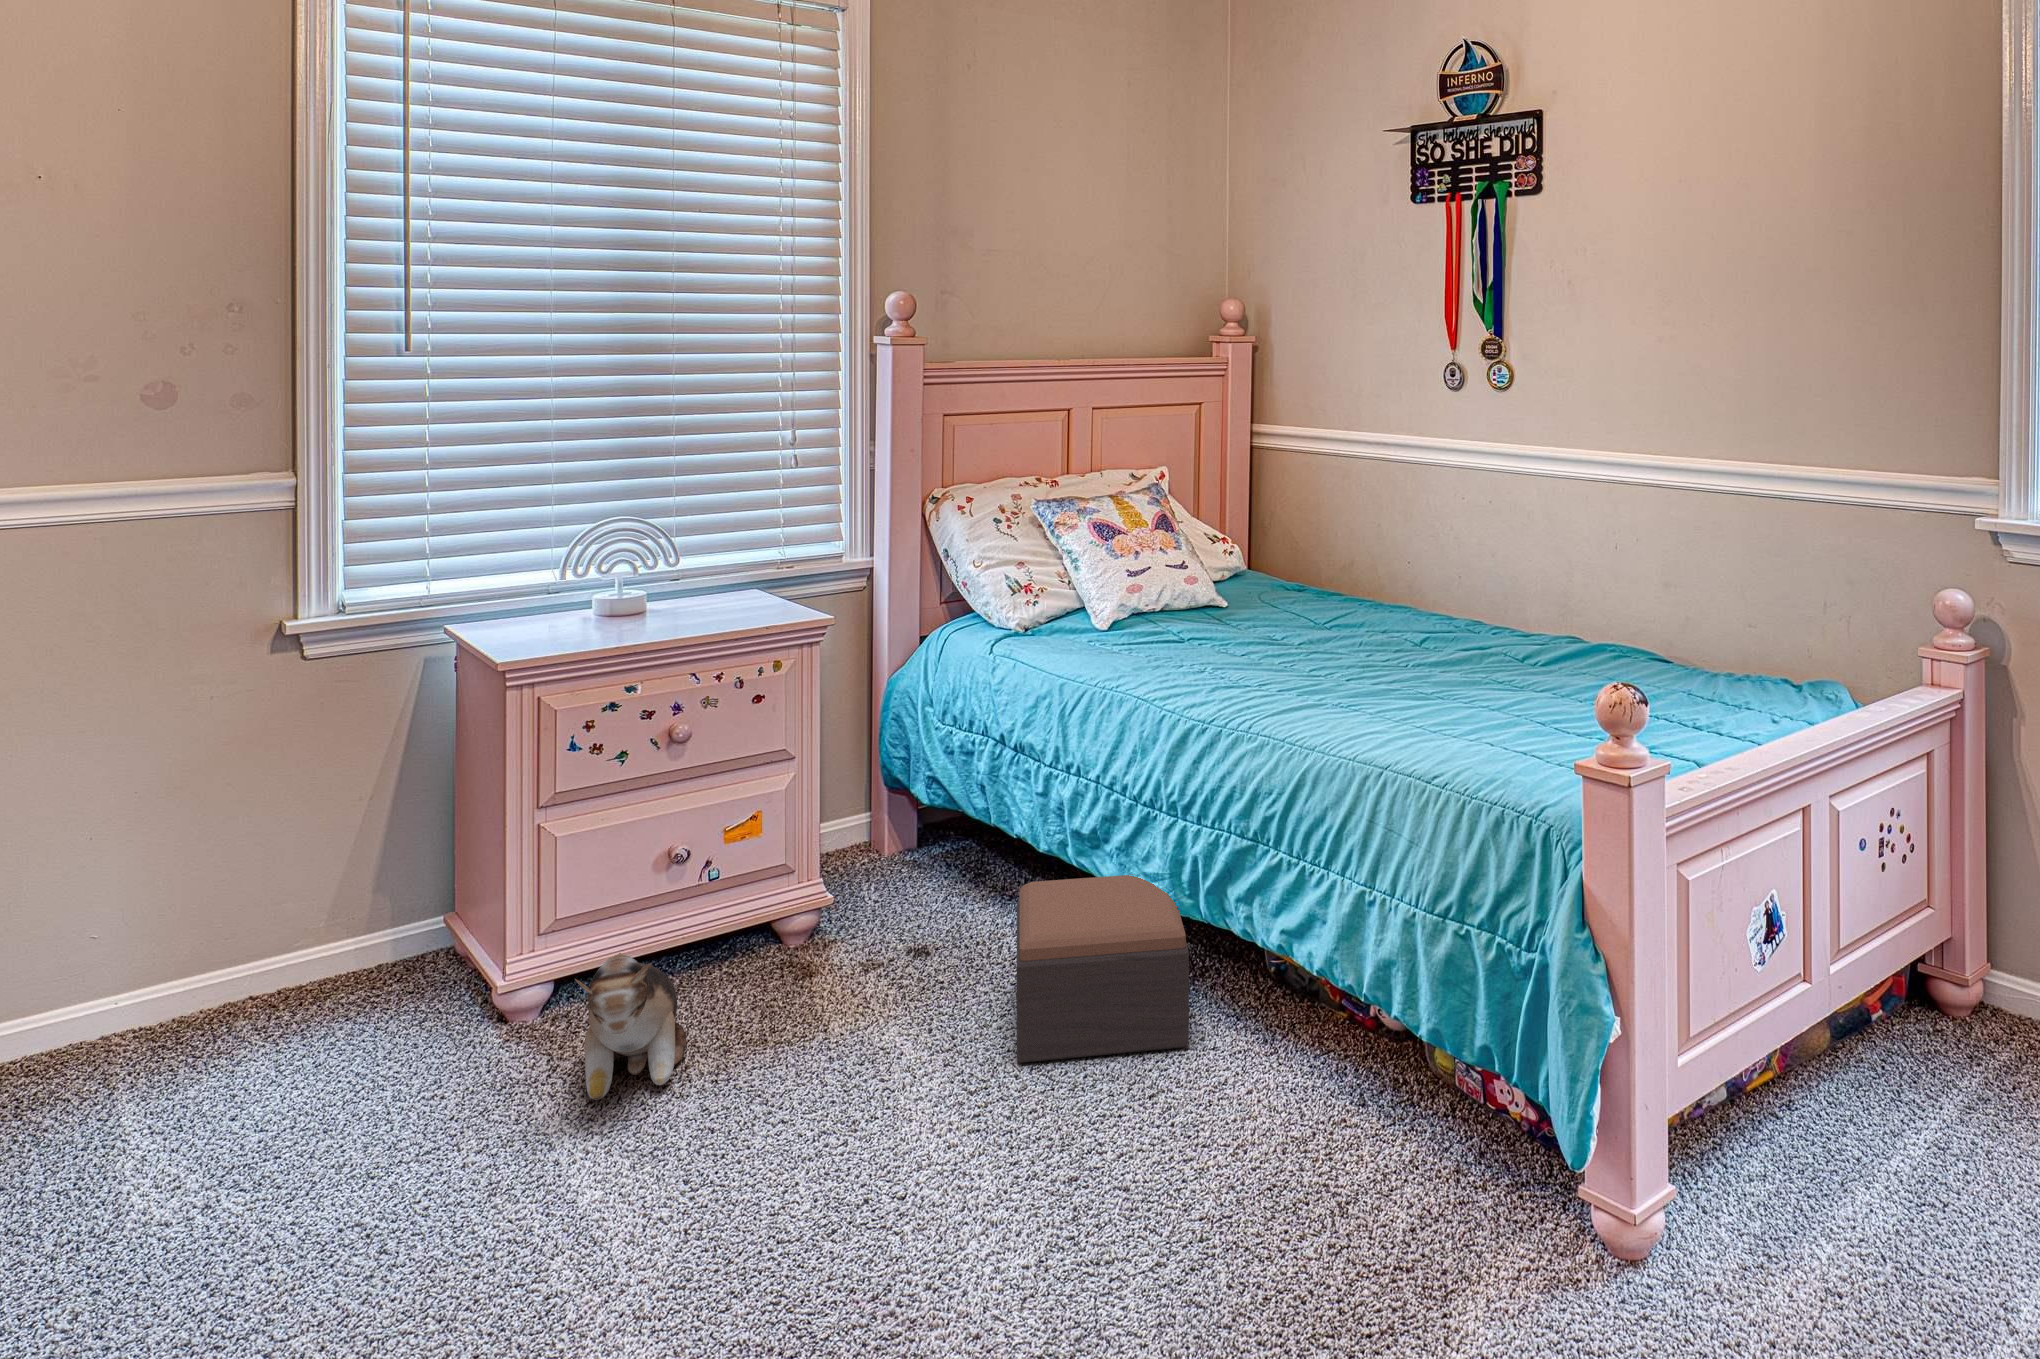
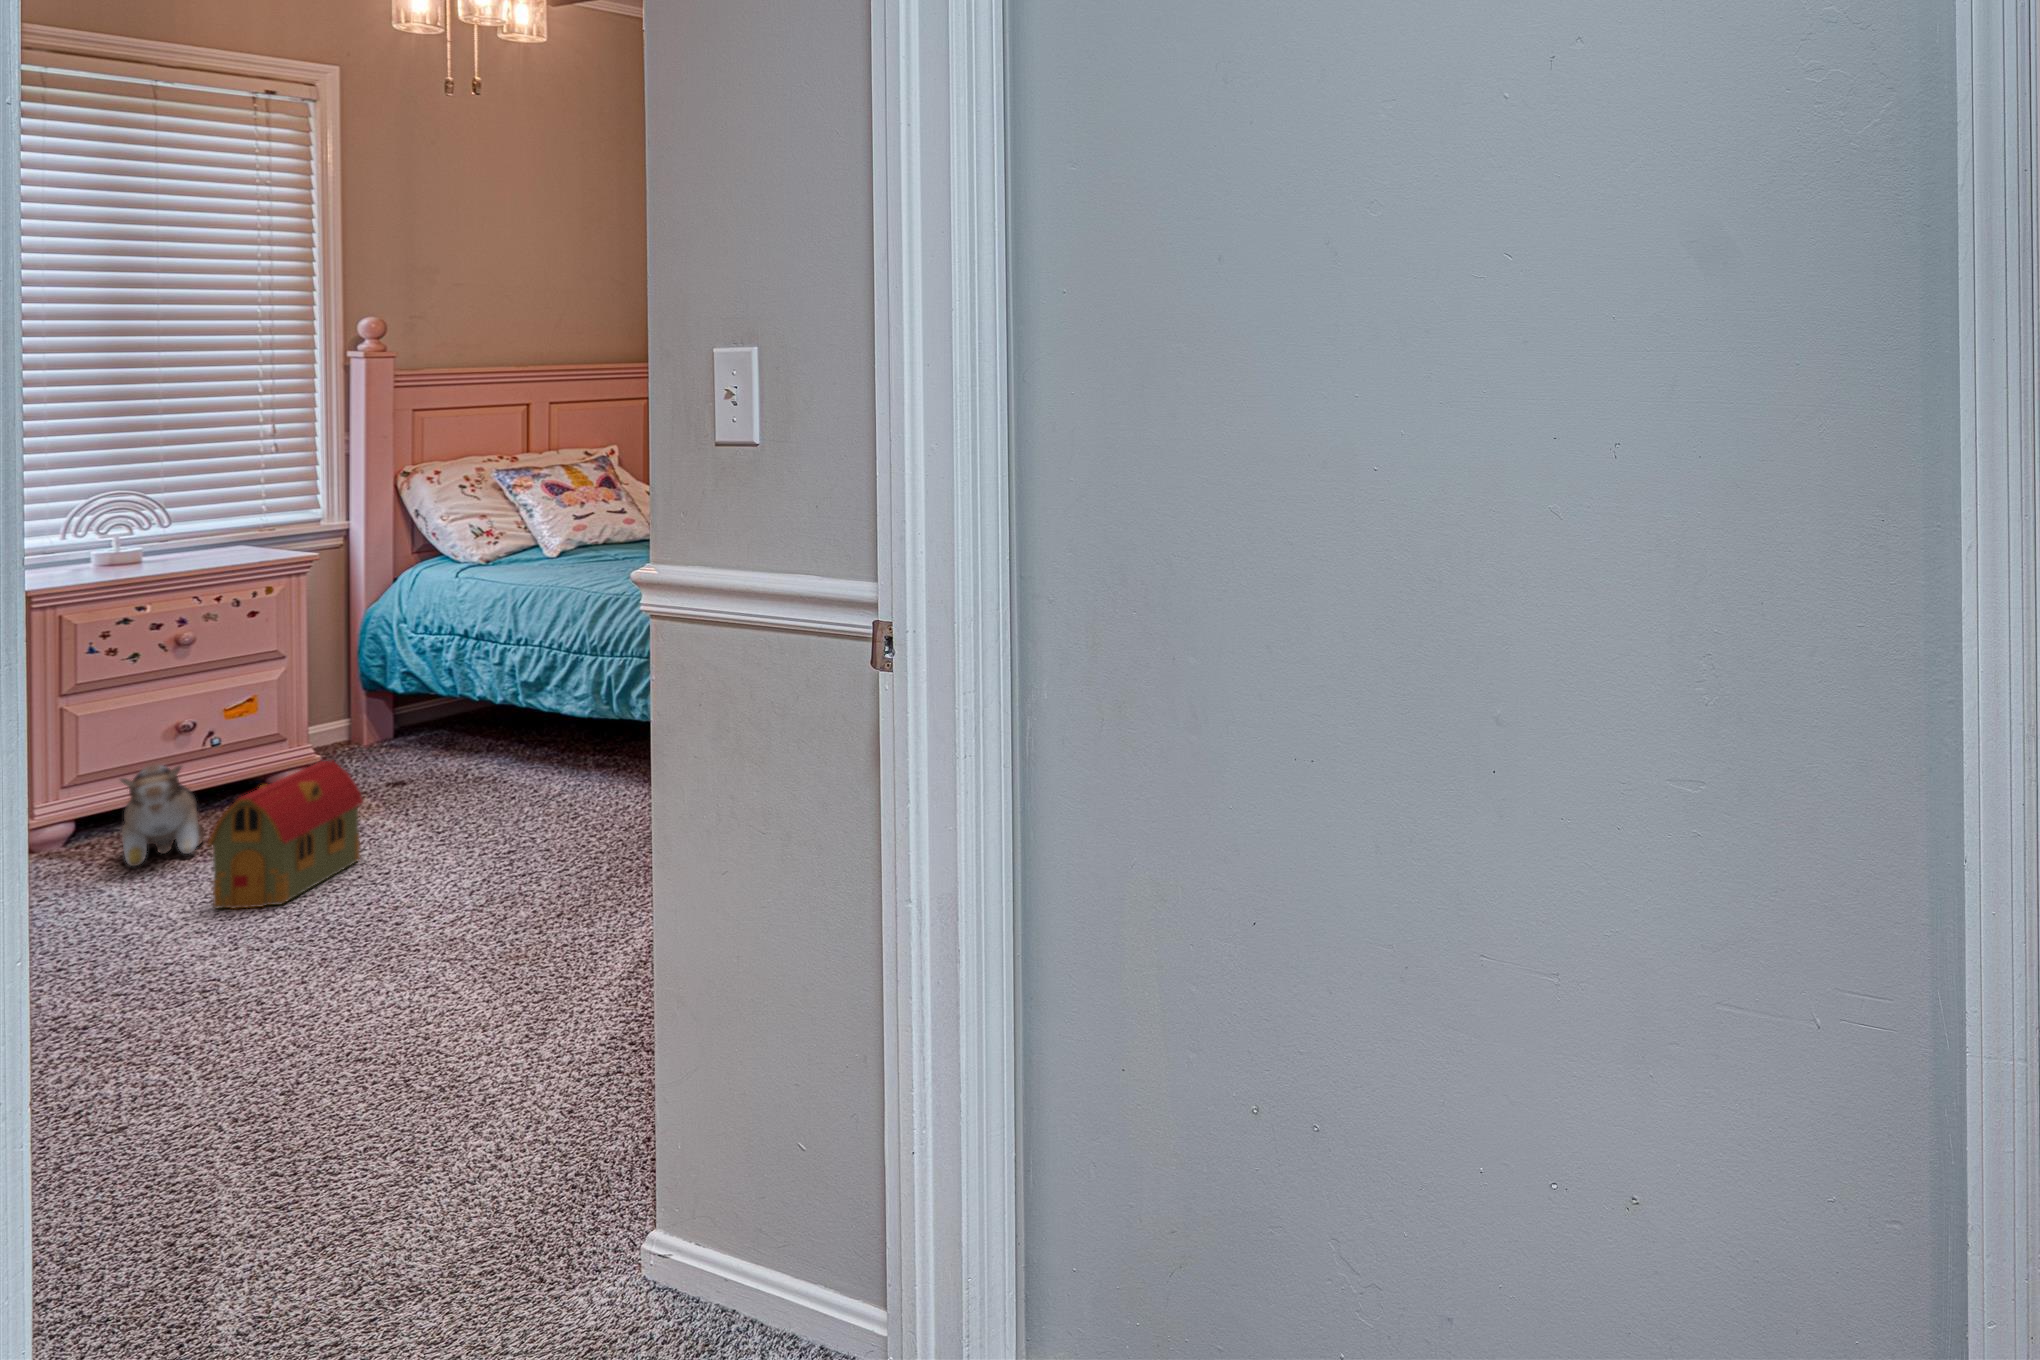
footstool: present [1017,875,1189,1063] -> none [473,700,605,814]
toy house: none [659,992,873,1273] -> present [208,761,363,909]

